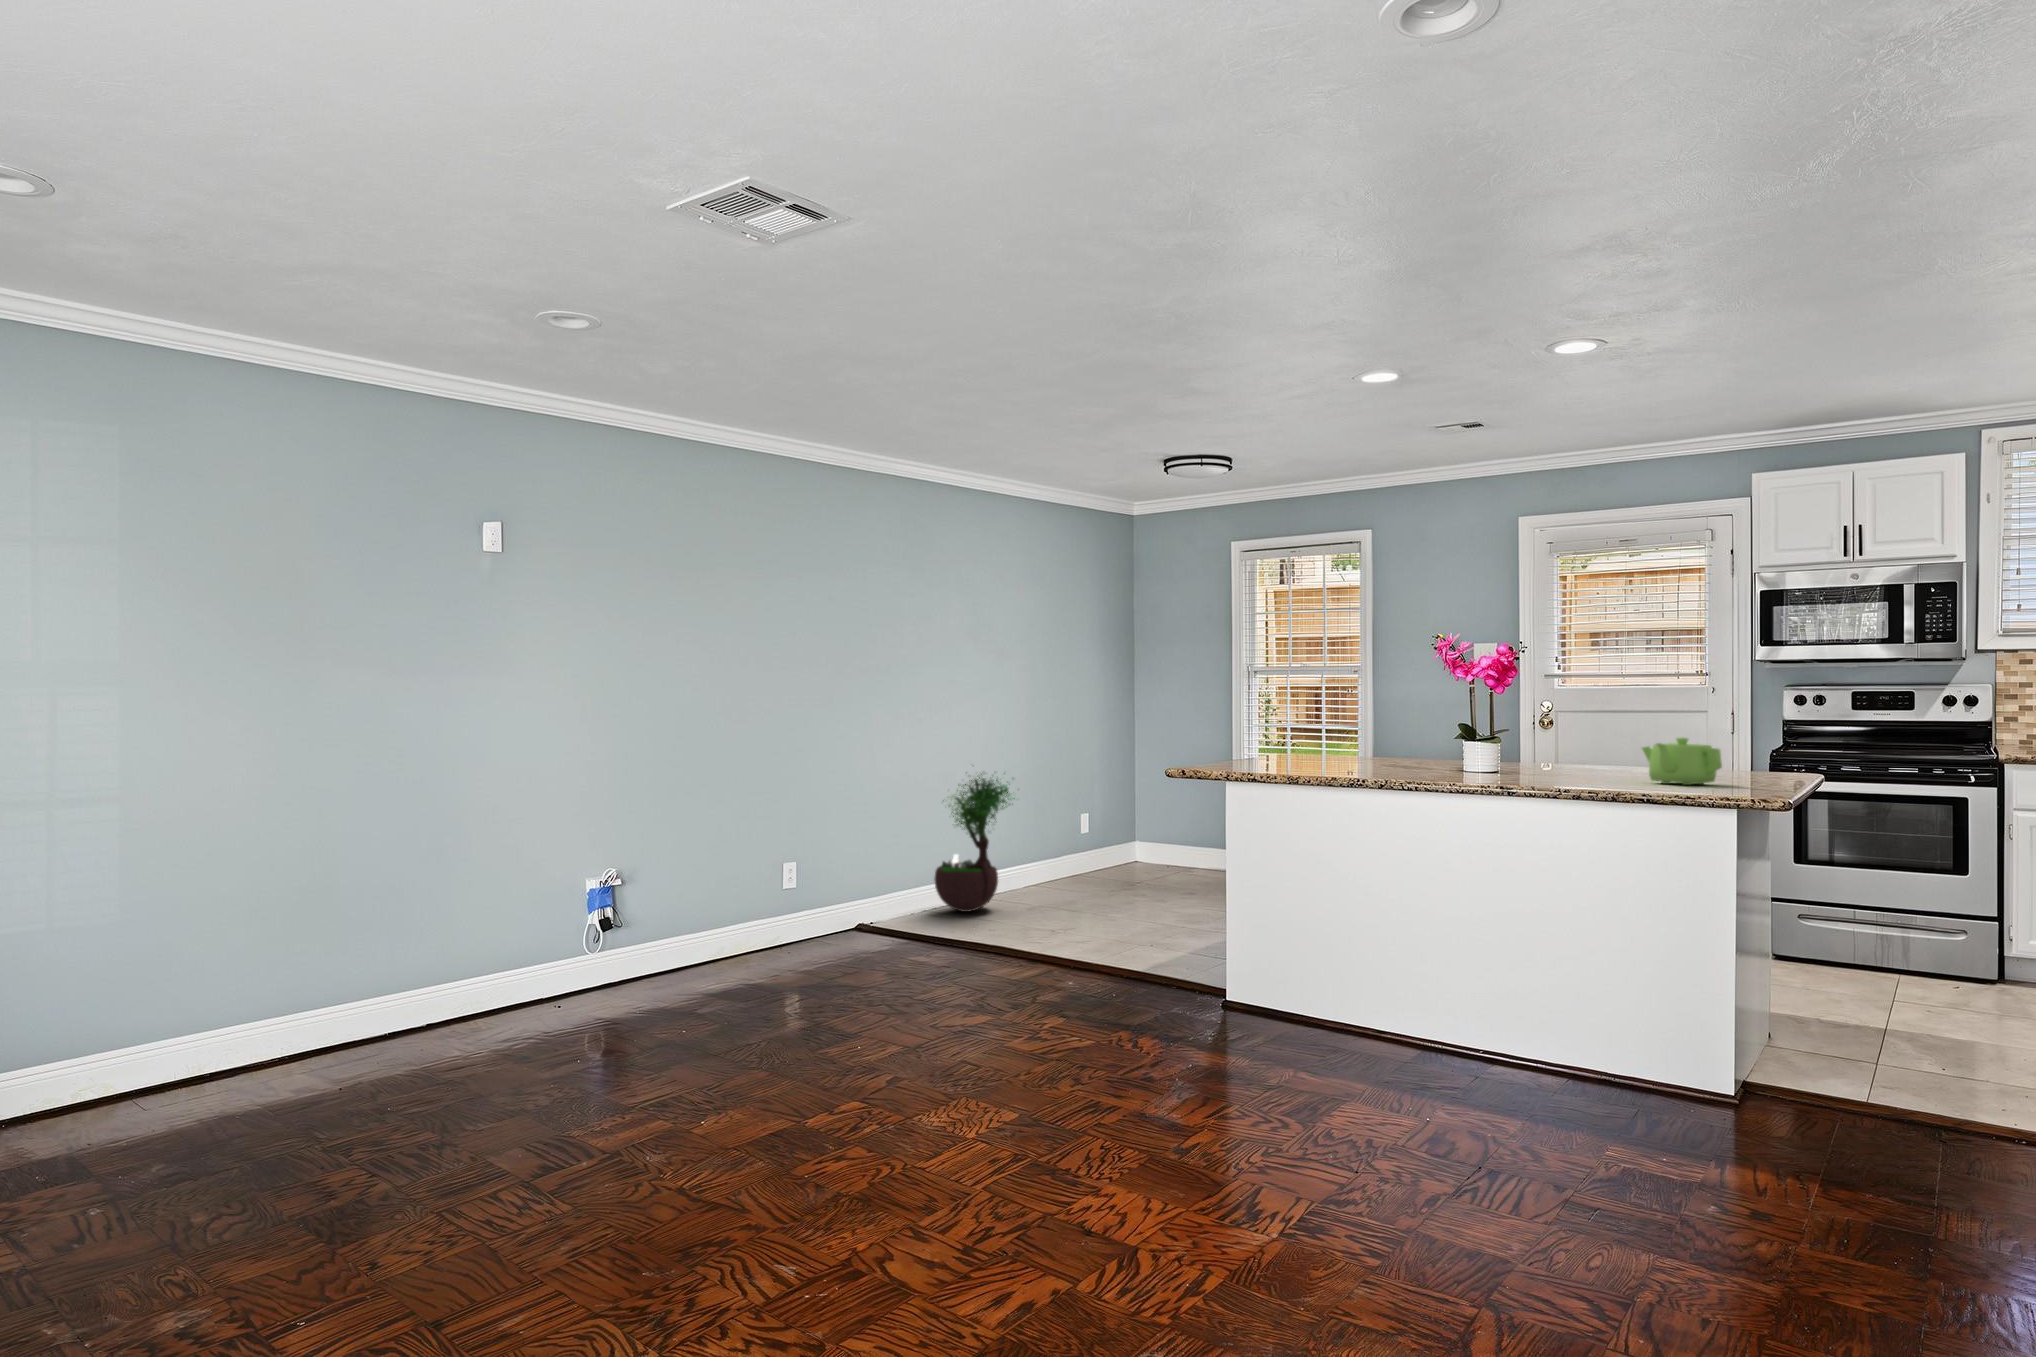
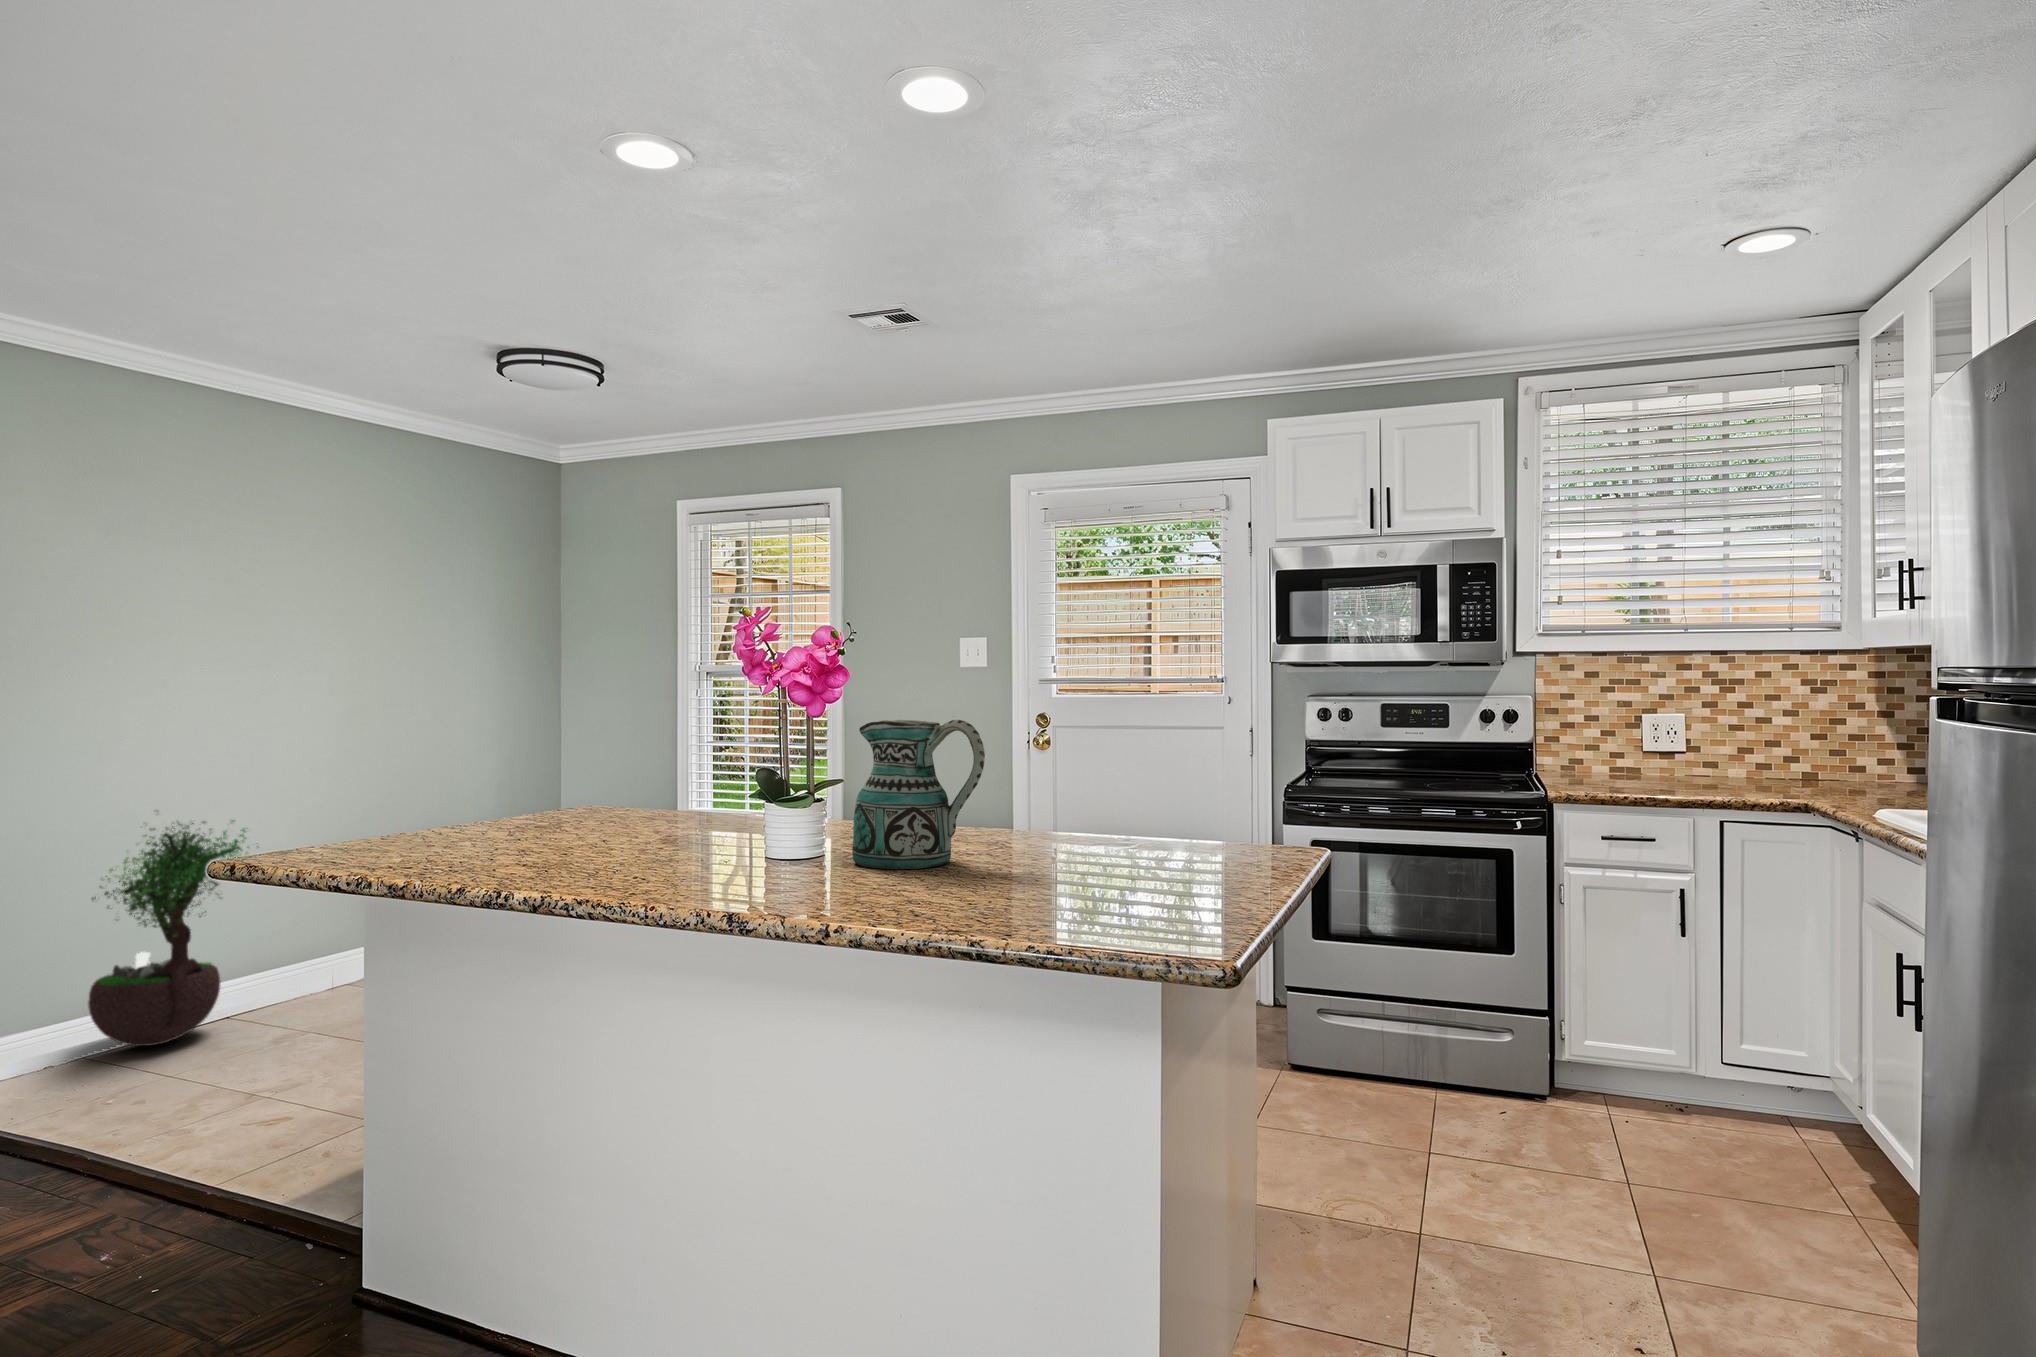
ceramic pitcher: none [1534,704,1609,779] -> present [852,720,985,869]
teapot: present [1642,737,1722,785] -> none [1029,789,1164,891]

